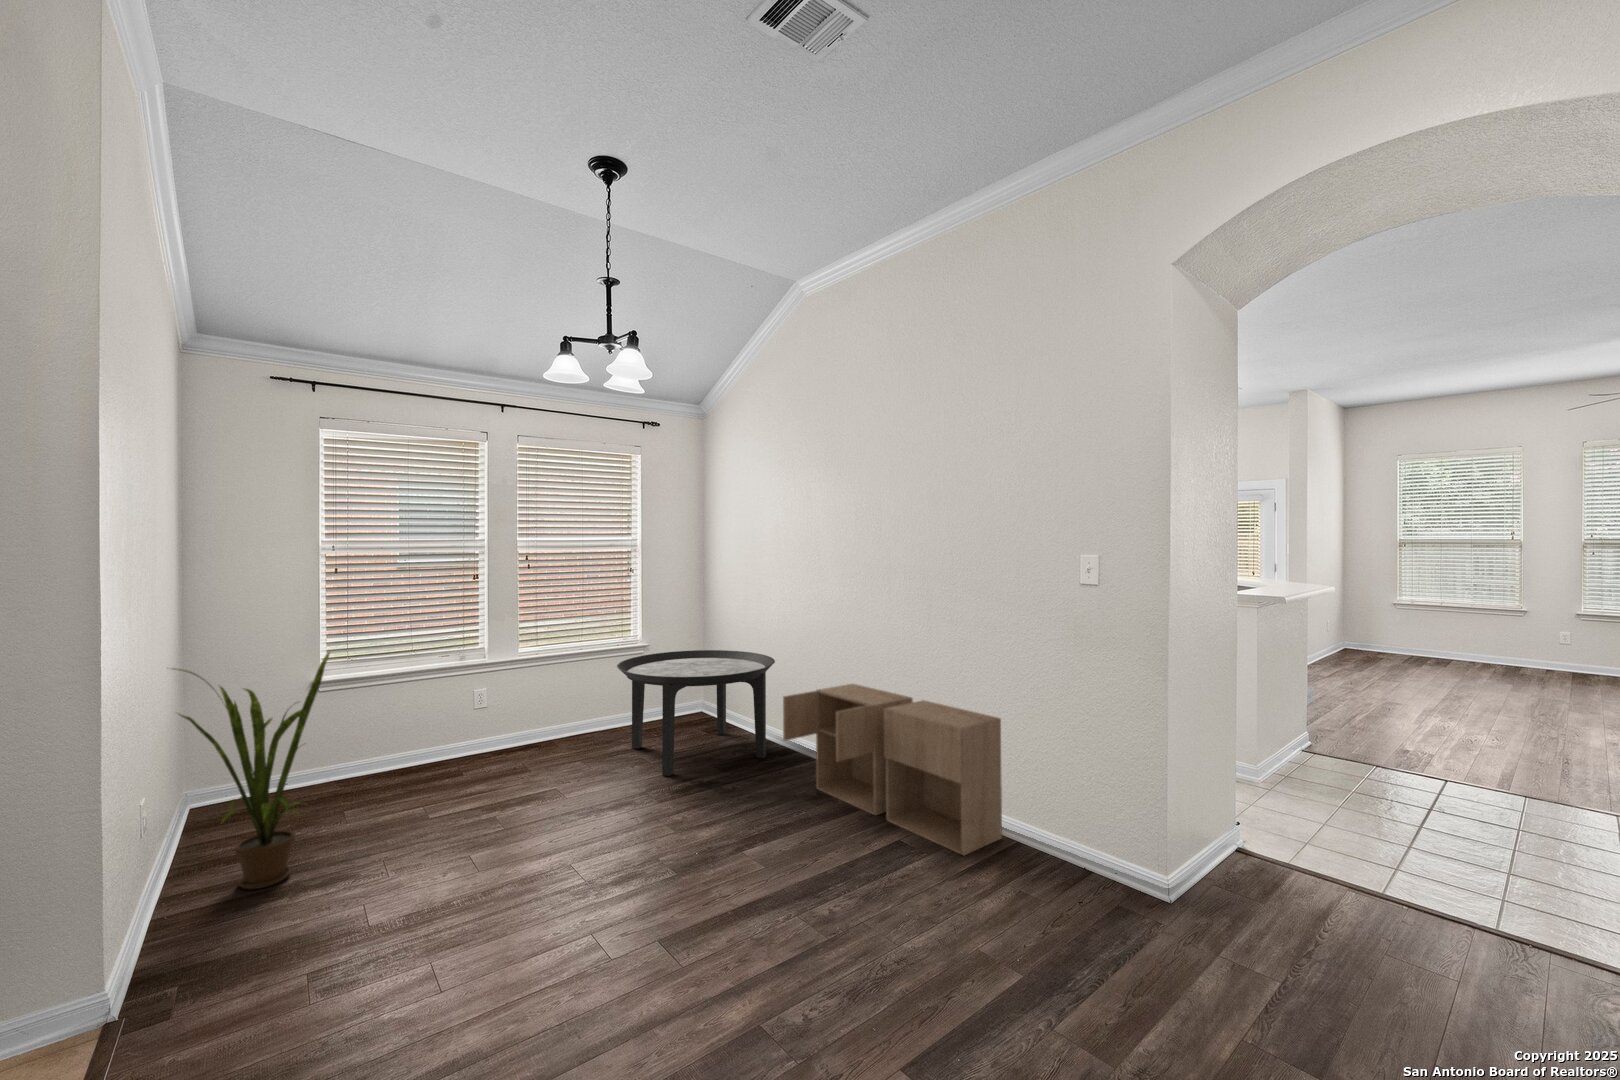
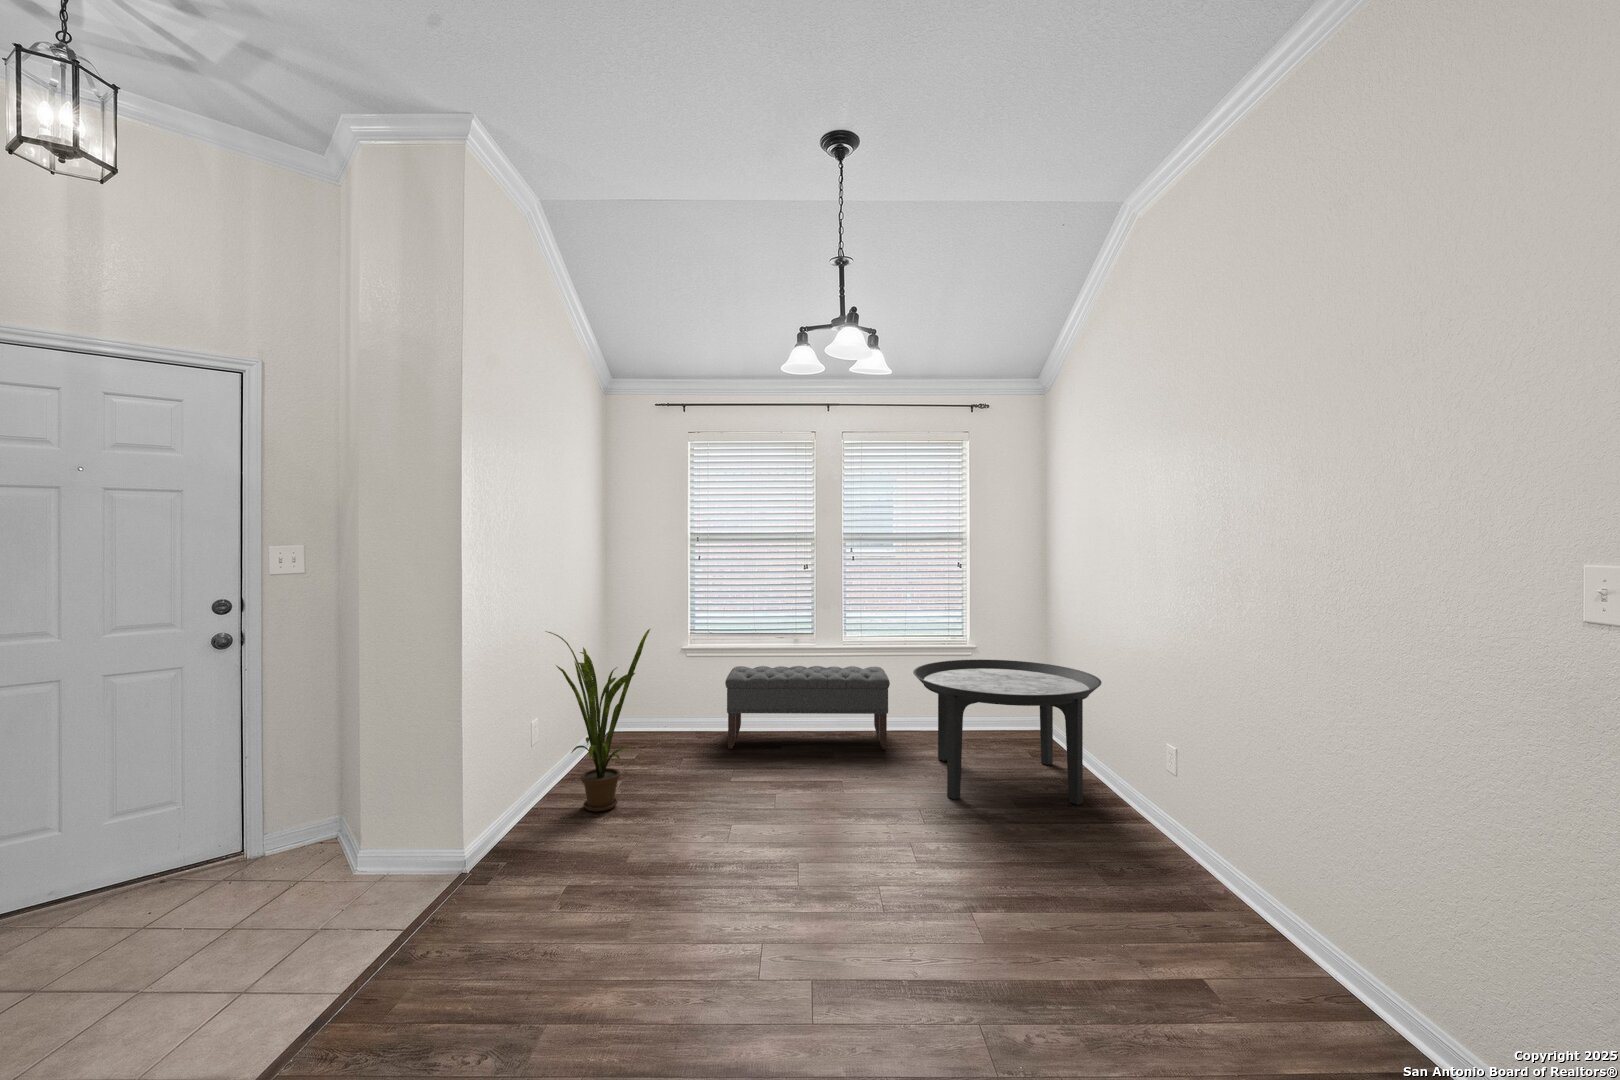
bench: none [385,671,581,784] -> present [725,666,890,749]
storage cabinet: present [783,684,1002,855] -> none [1067,732,1403,1044]

